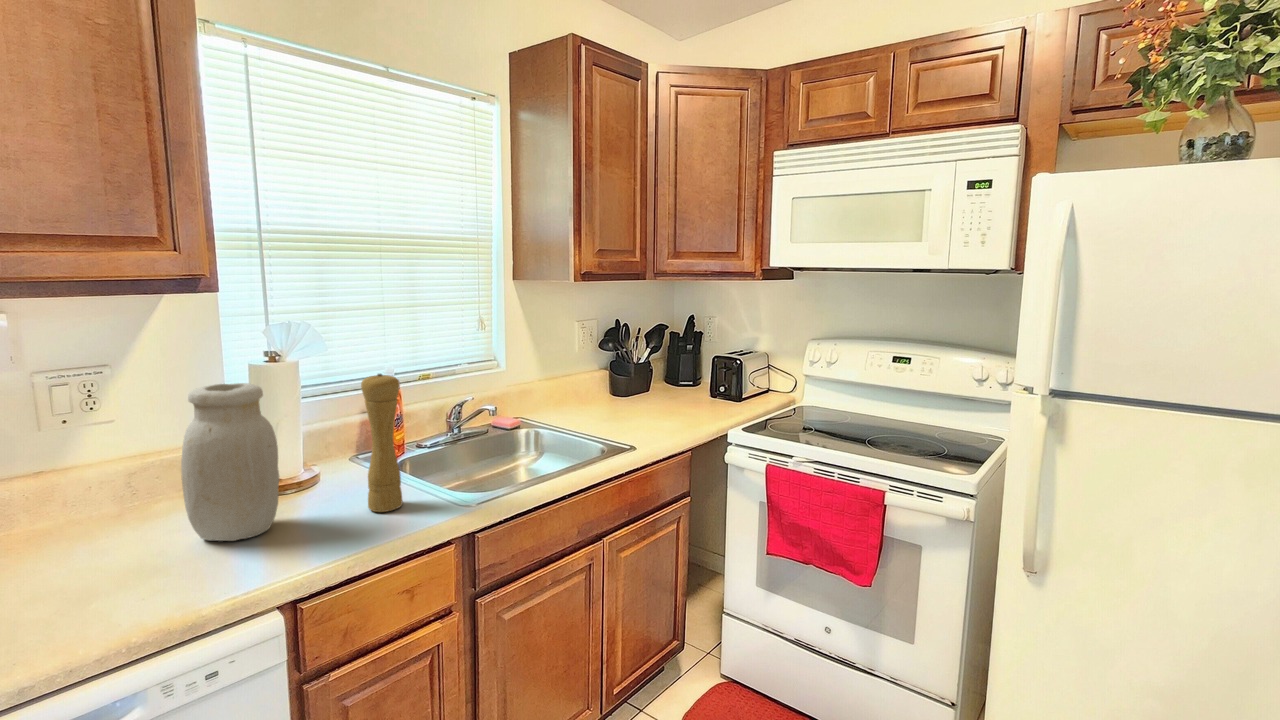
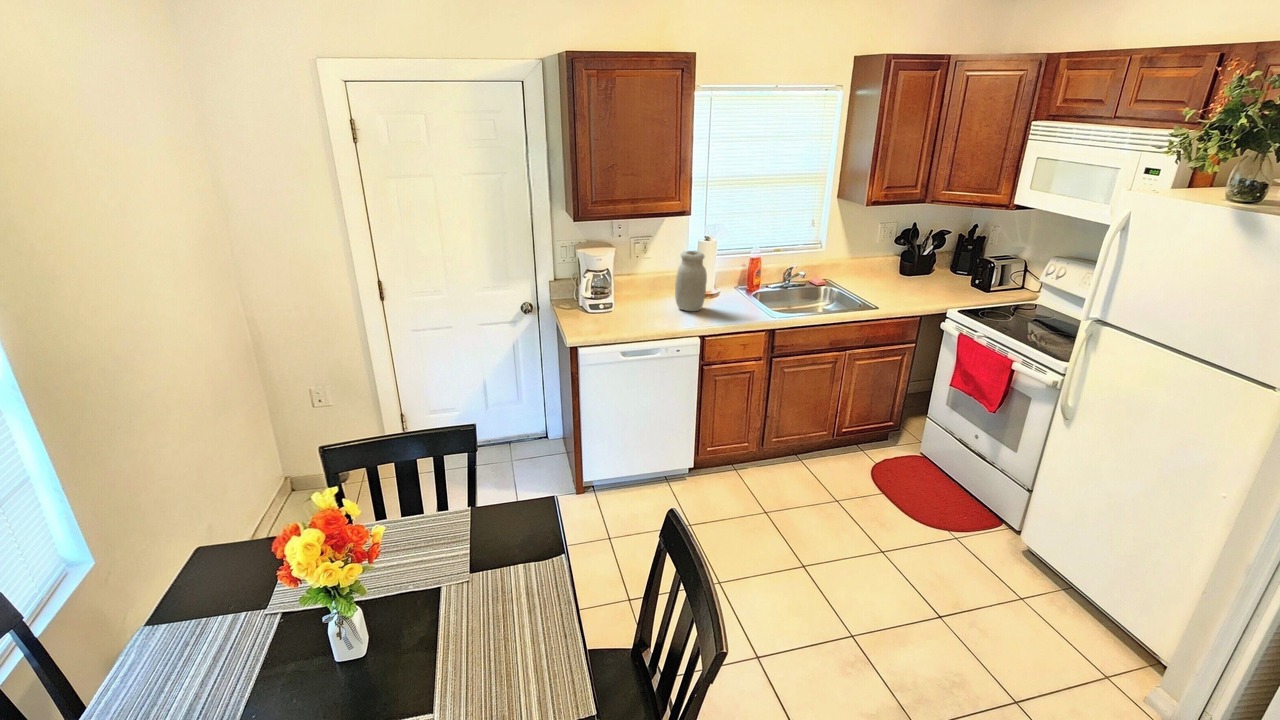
pepper mill: present [361,374,403,512] -> none [736,254,755,313]

